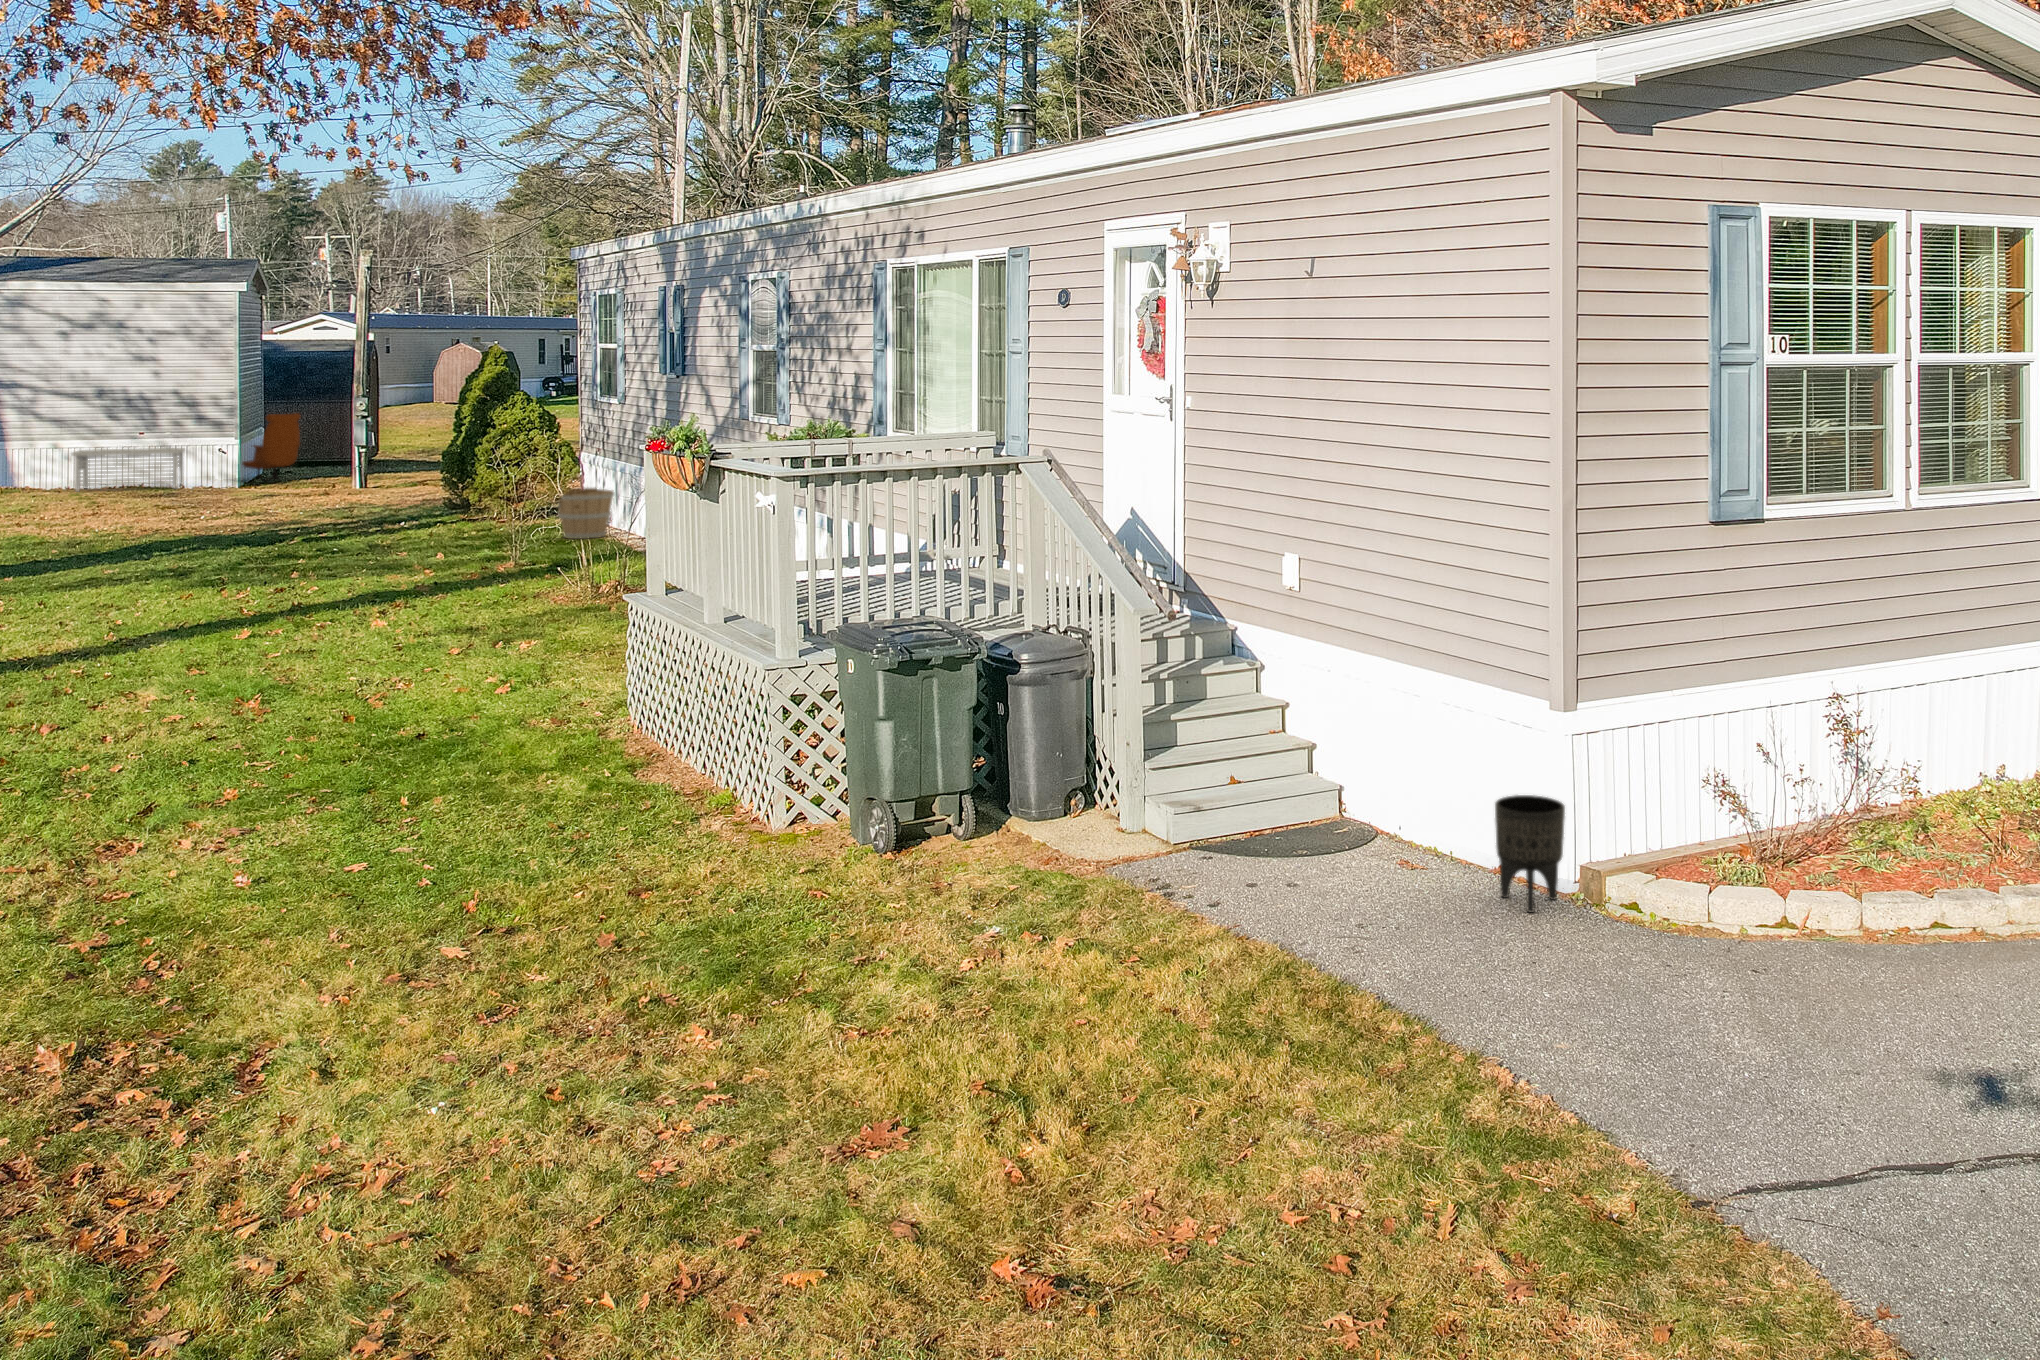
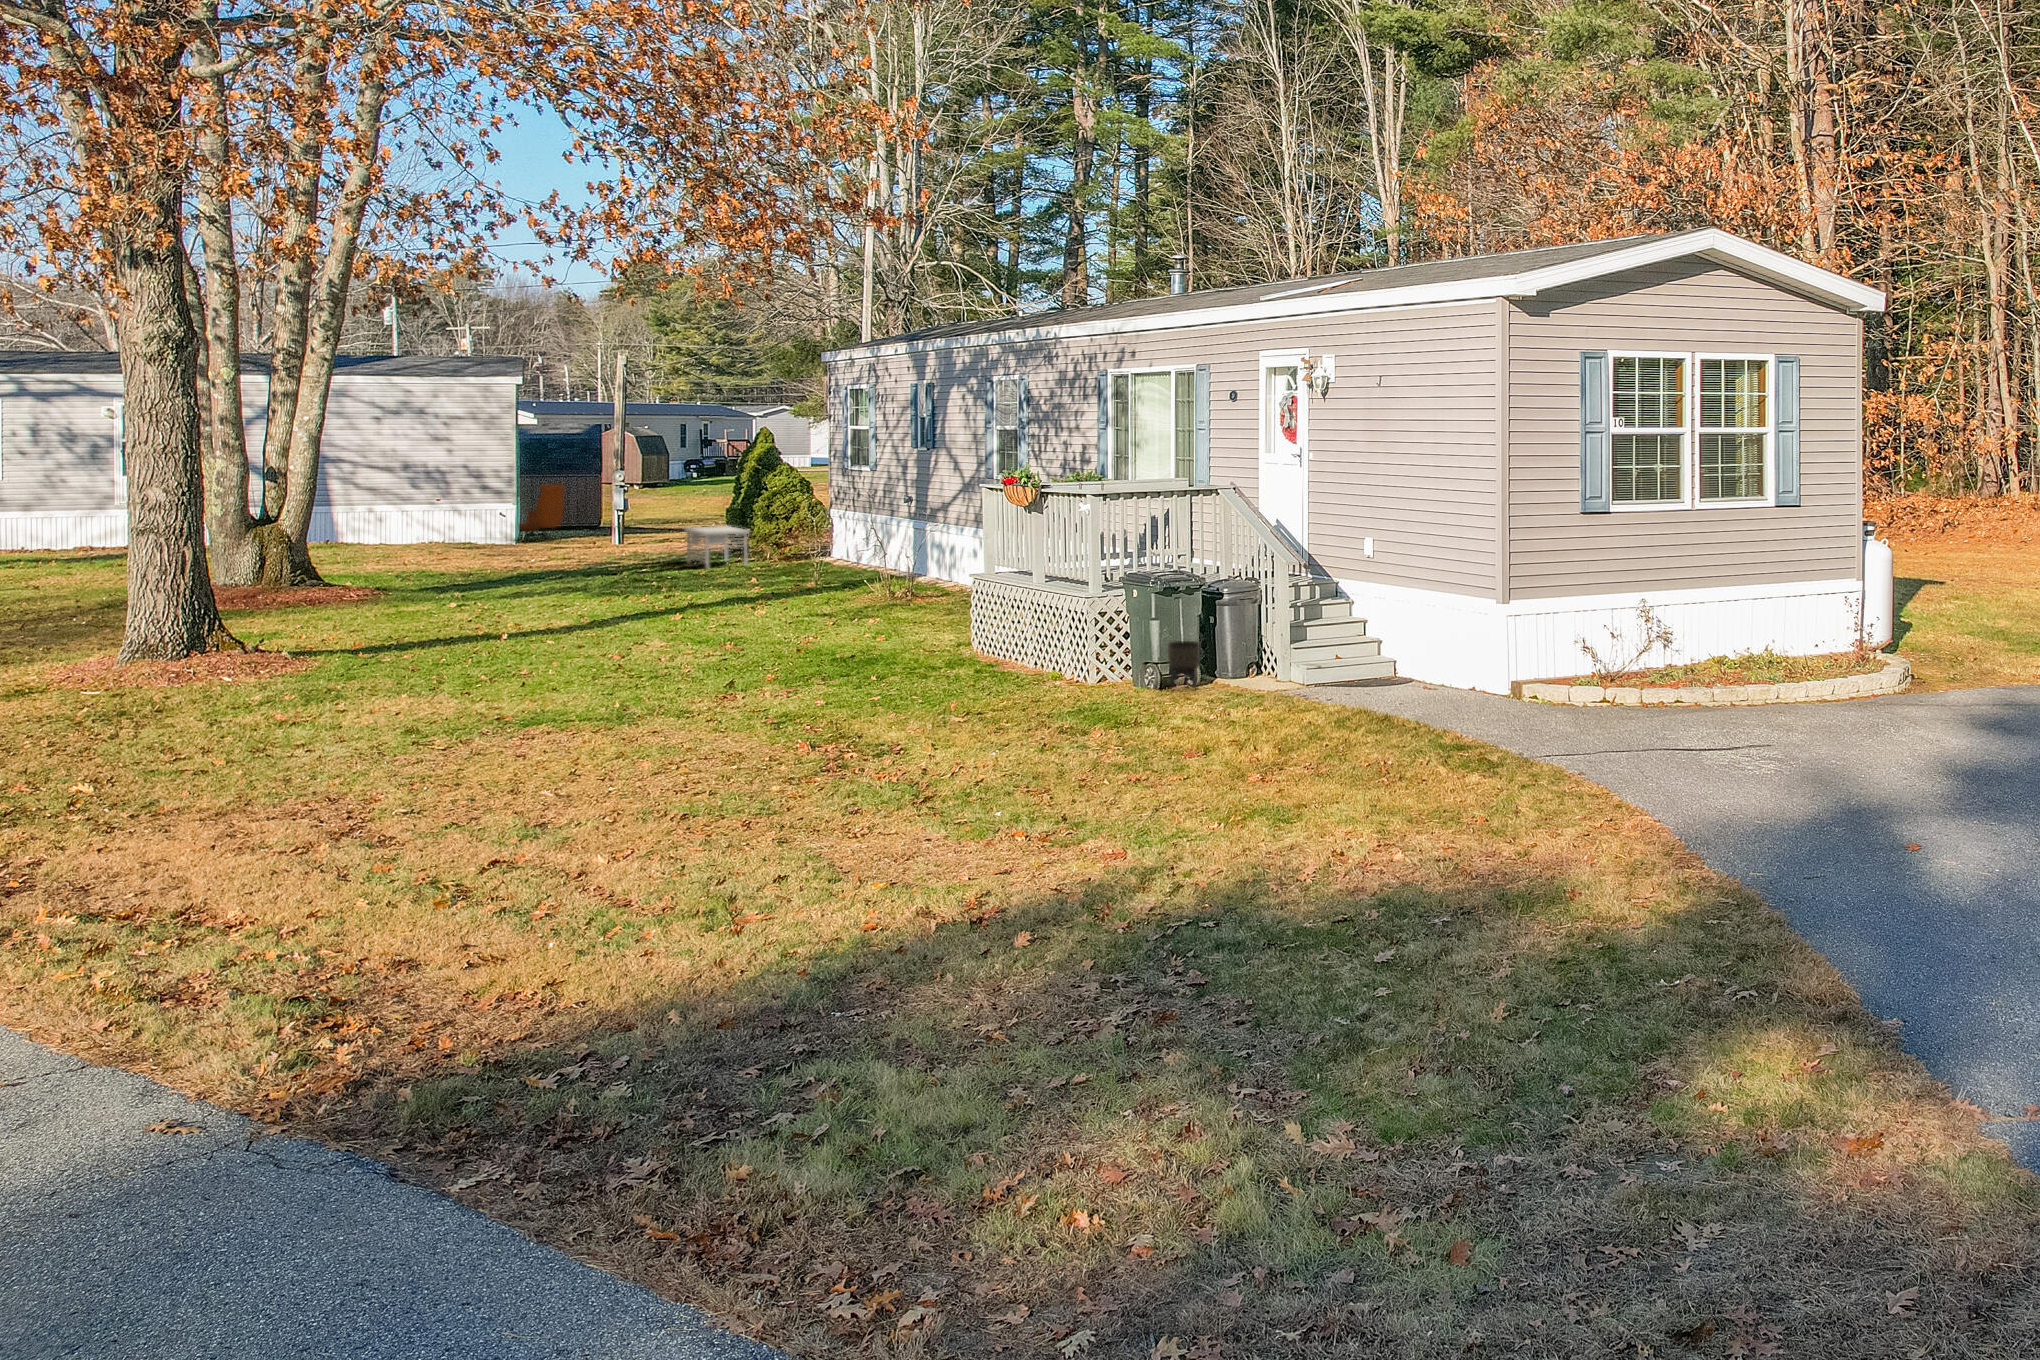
storage bench: present [72,448,185,492] -> present [685,526,749,567]
wooden bucket: present [558,488,614,539] -> none [823,534,867,572]
planter: present [1495,795,1565,912] -> present [1168,641,1200,690]

